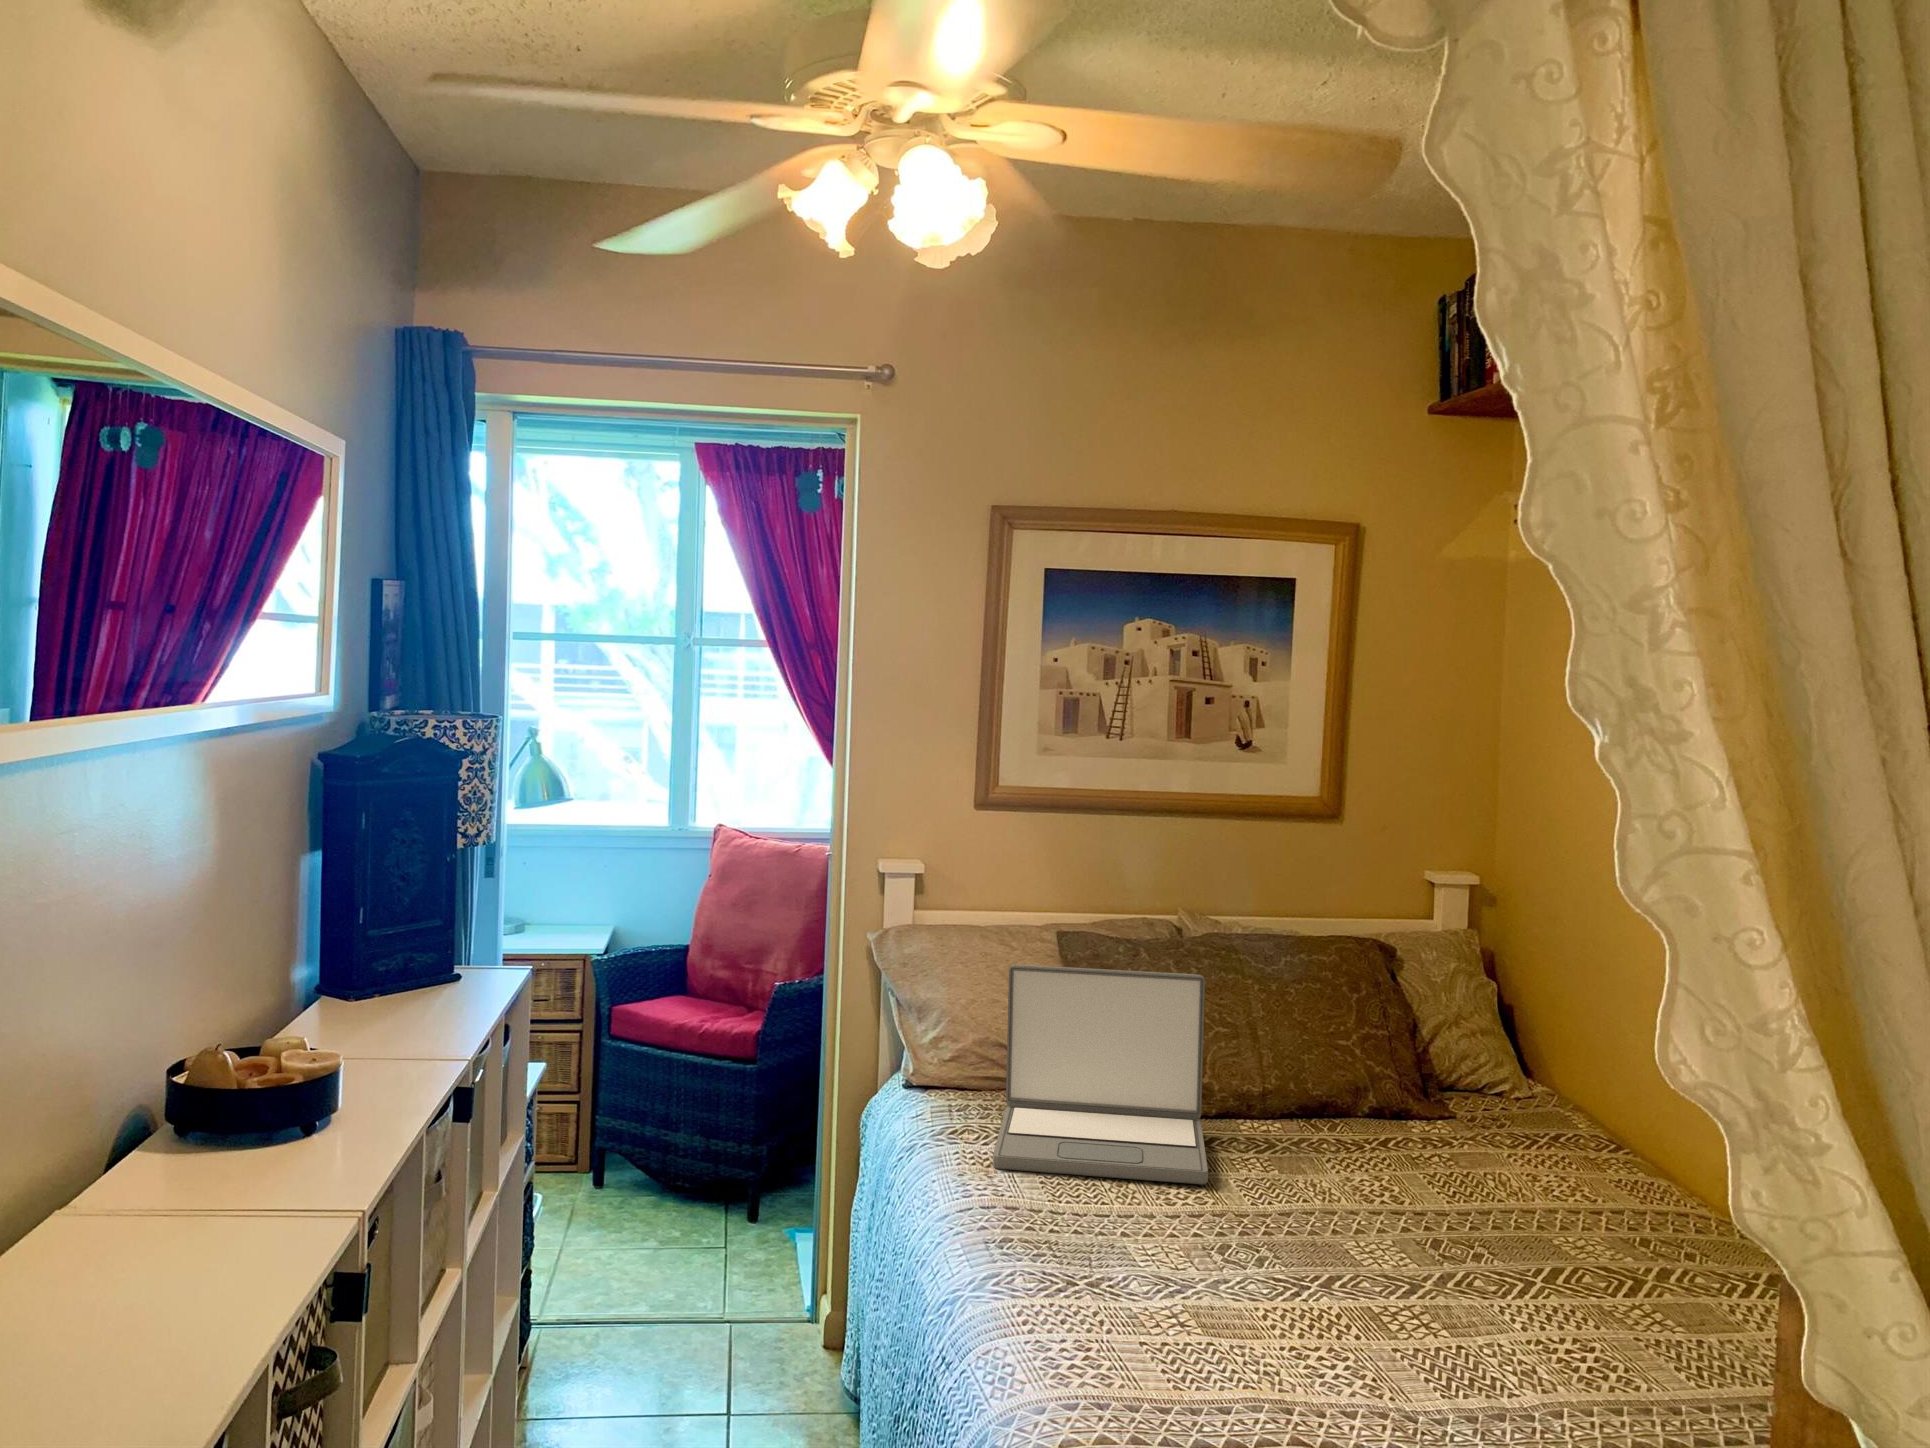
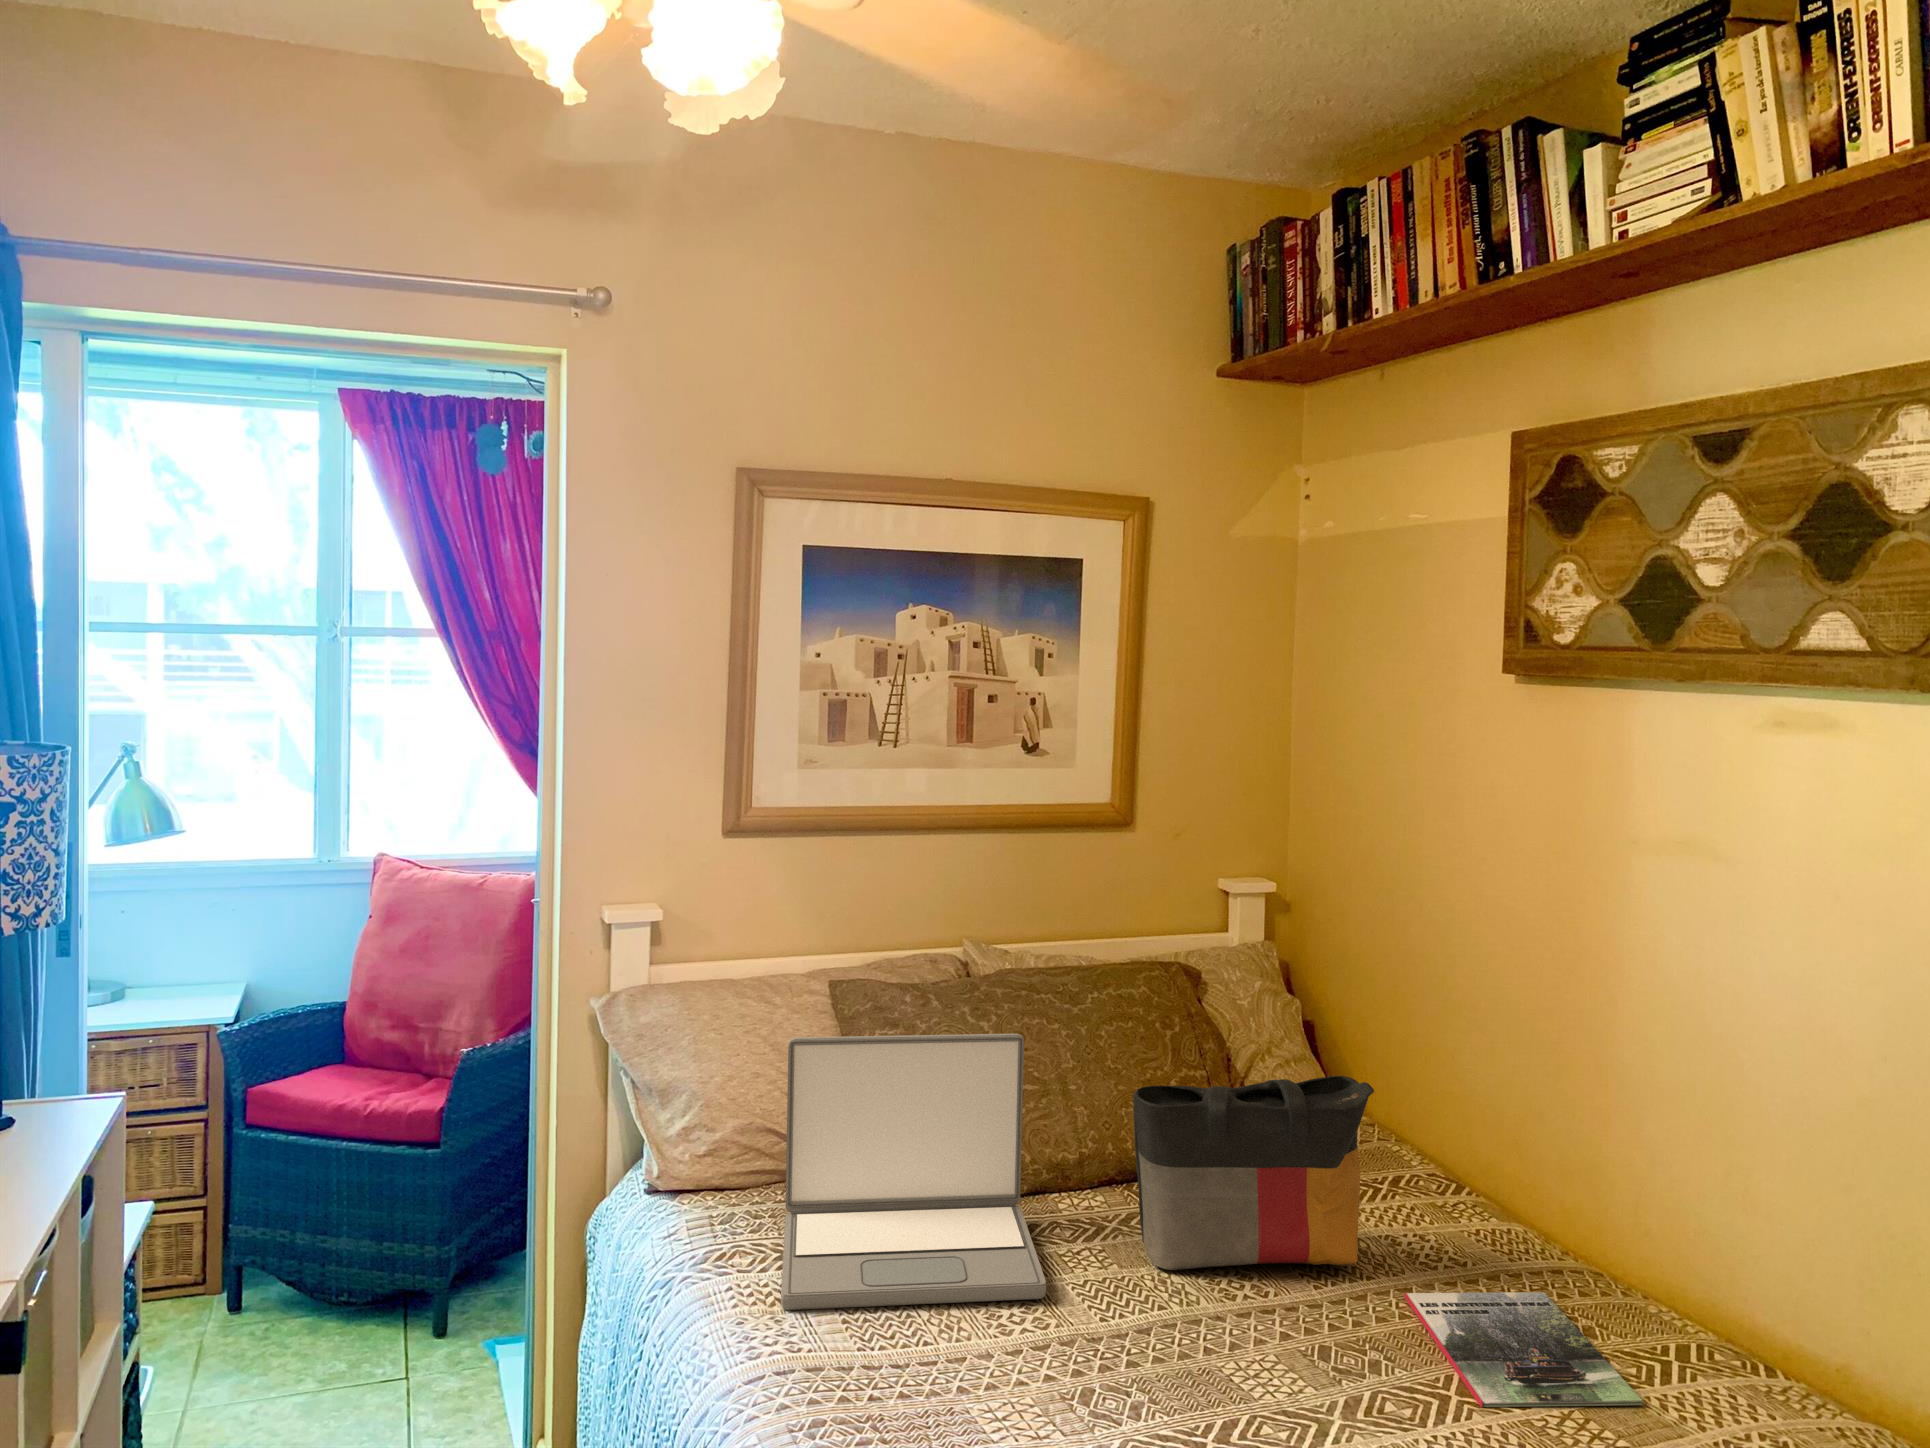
tote bag: none [1292,1024,1513,1193] -> present [1133,1076,1374,1270]
magazine: none [1533,1217,1729,1317] -> present [1405,1292,1643,1407]

